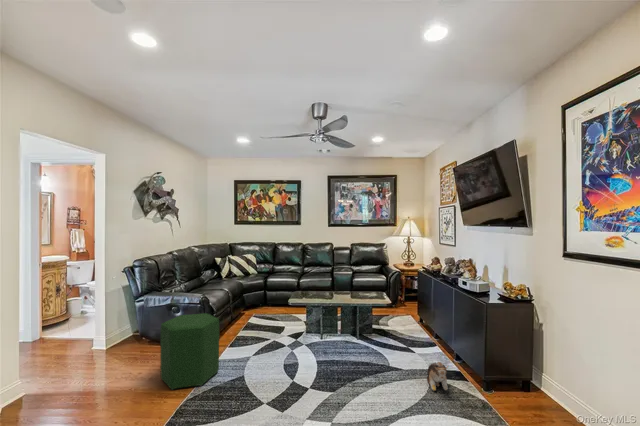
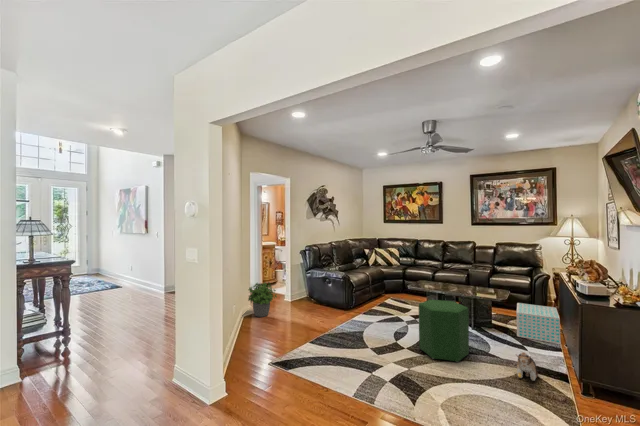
storage box: none [389,303,433,339] -> present [516,303,561,344]
ottoman: present [160,313,219,390] -> present [419,300,469,362]
potted plant: none [18,327,84,394] -> present [248,282,277,317]

